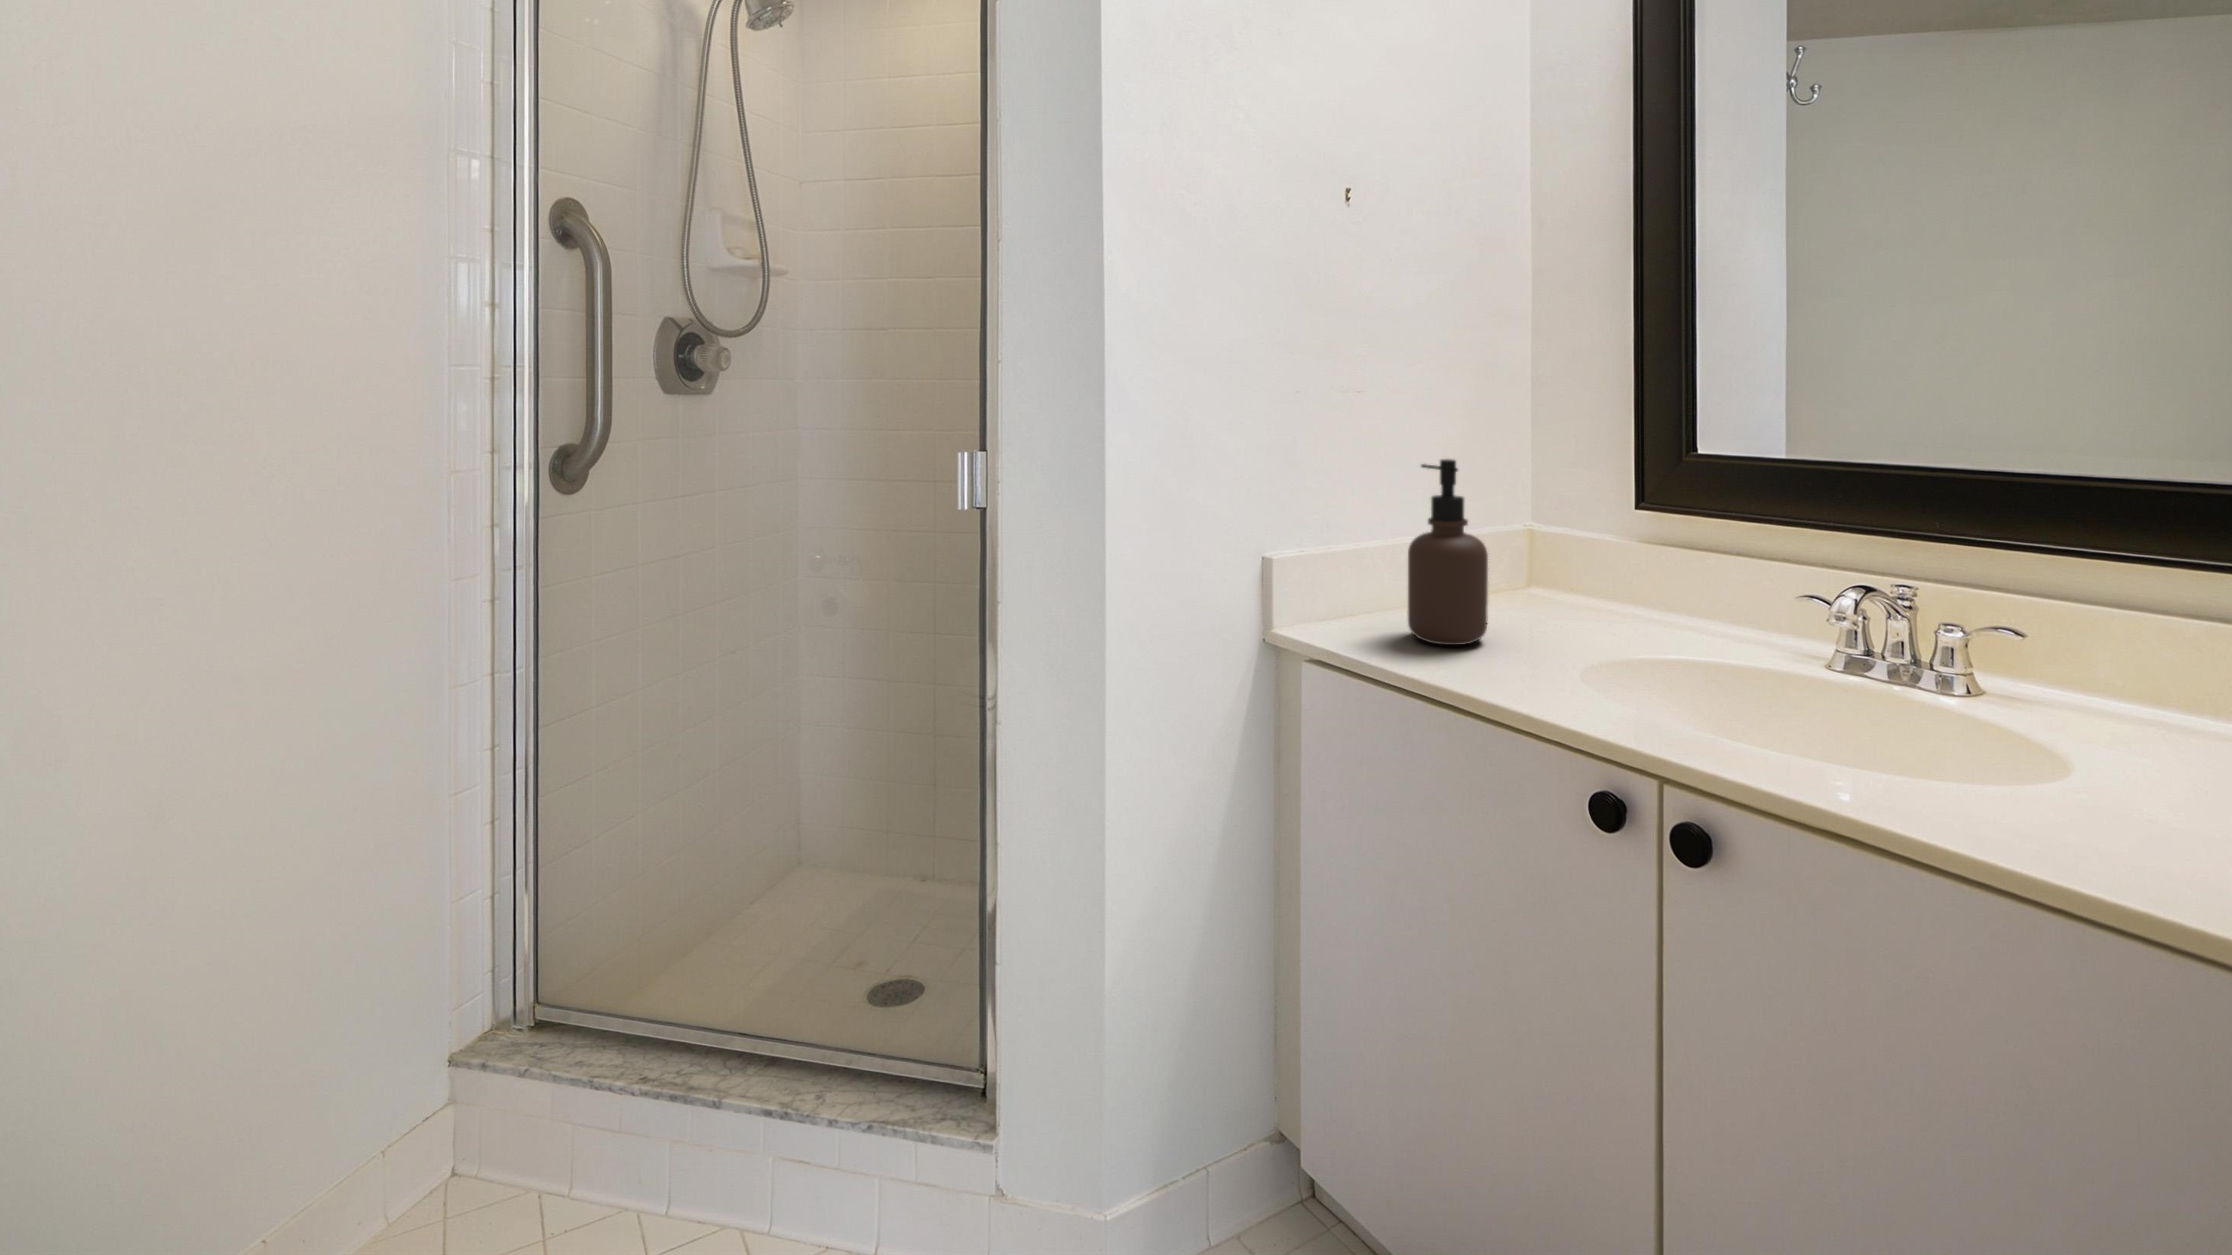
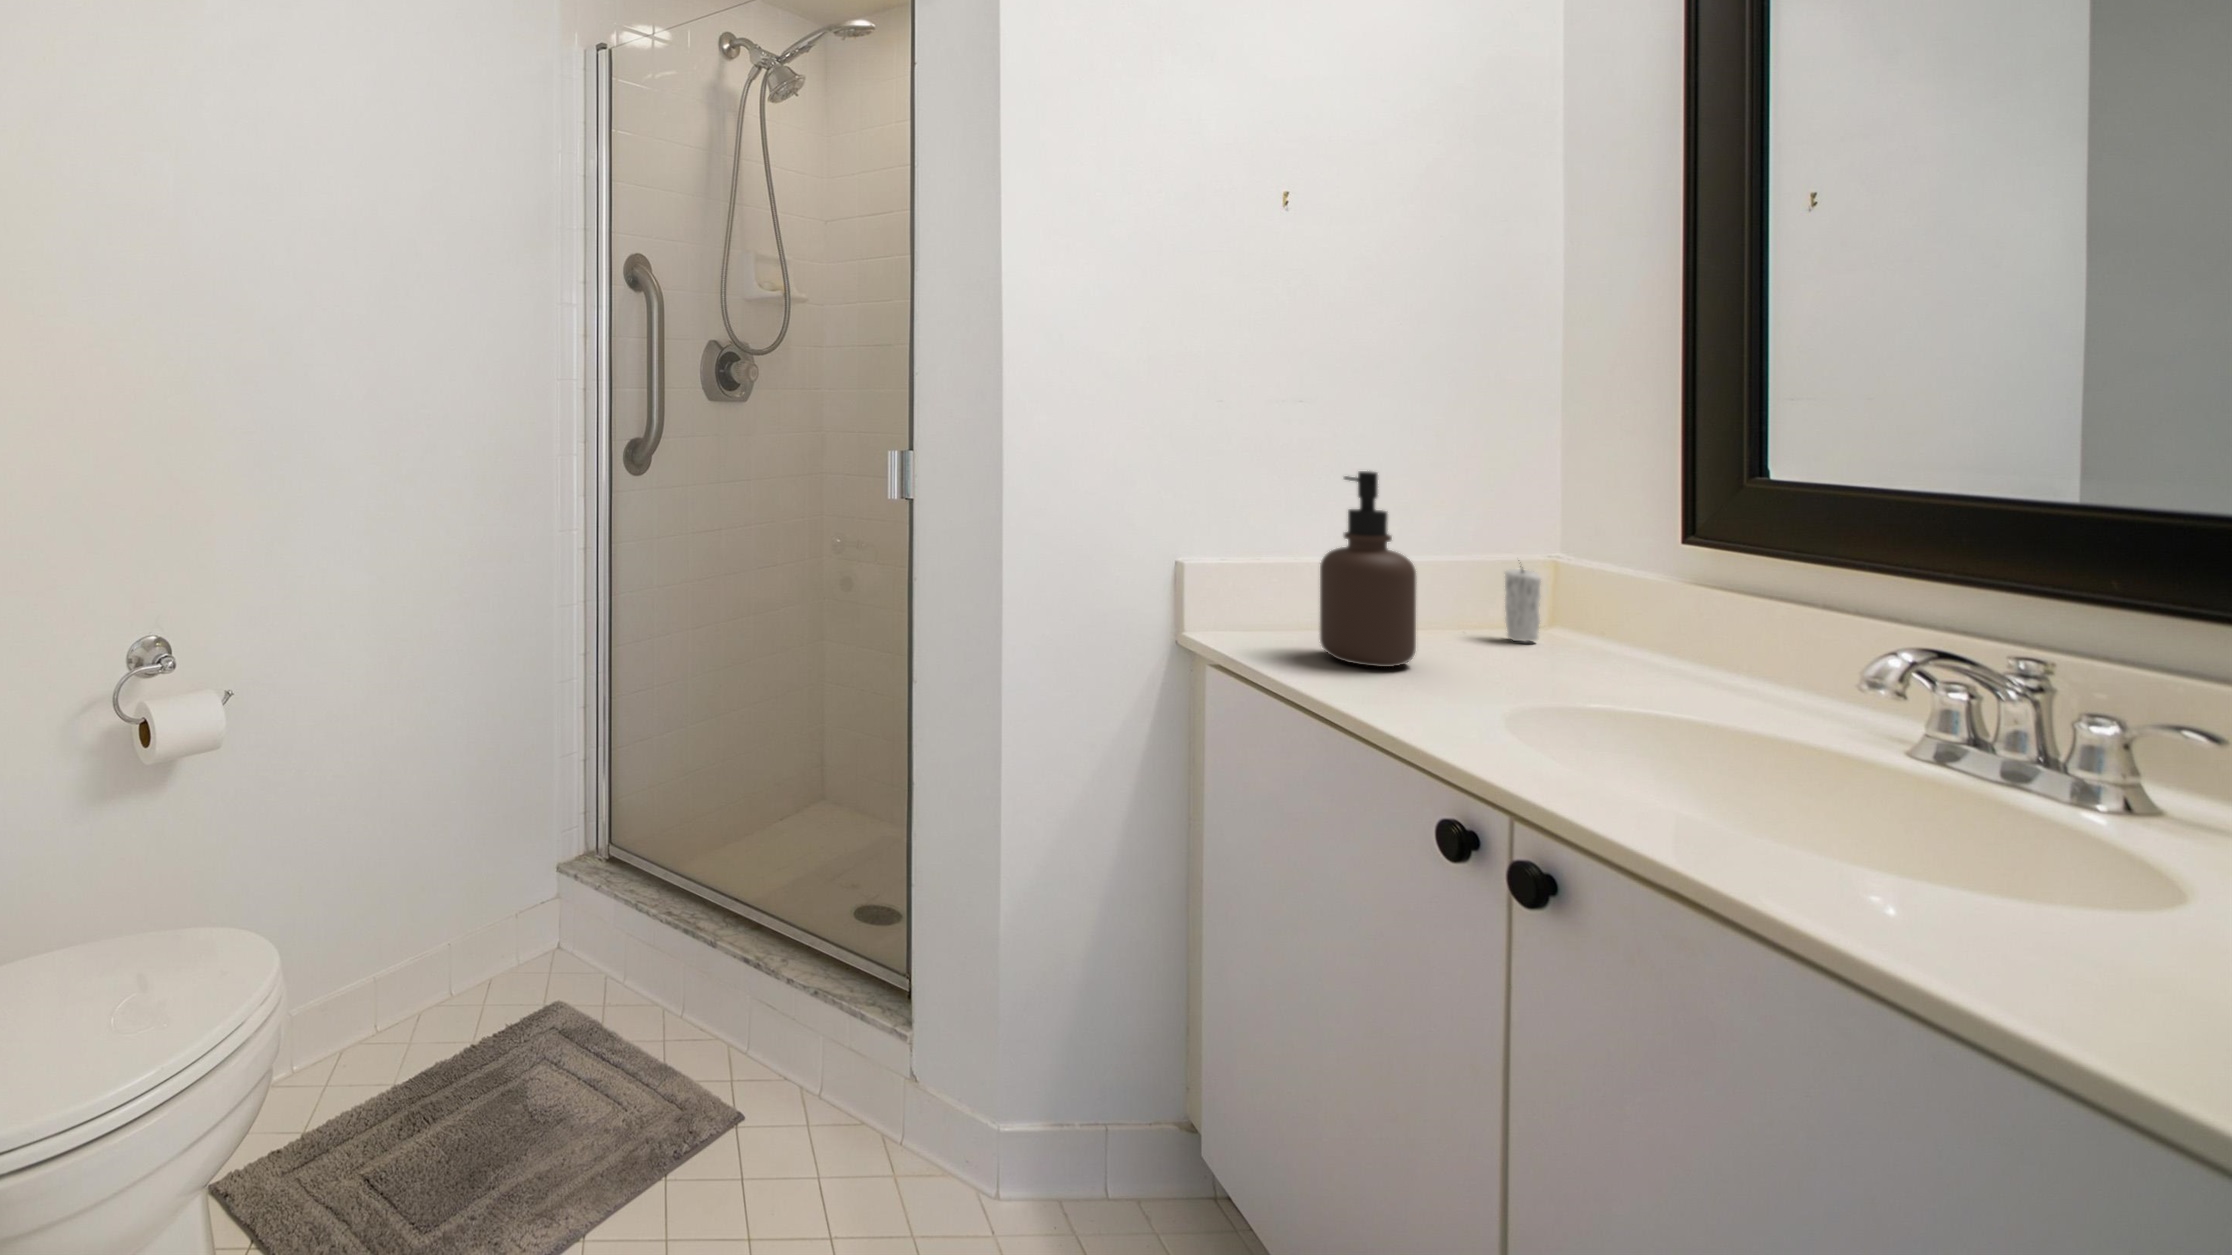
candle: none [1515,525,1543,601] -> present [1505,566,1541,641]

